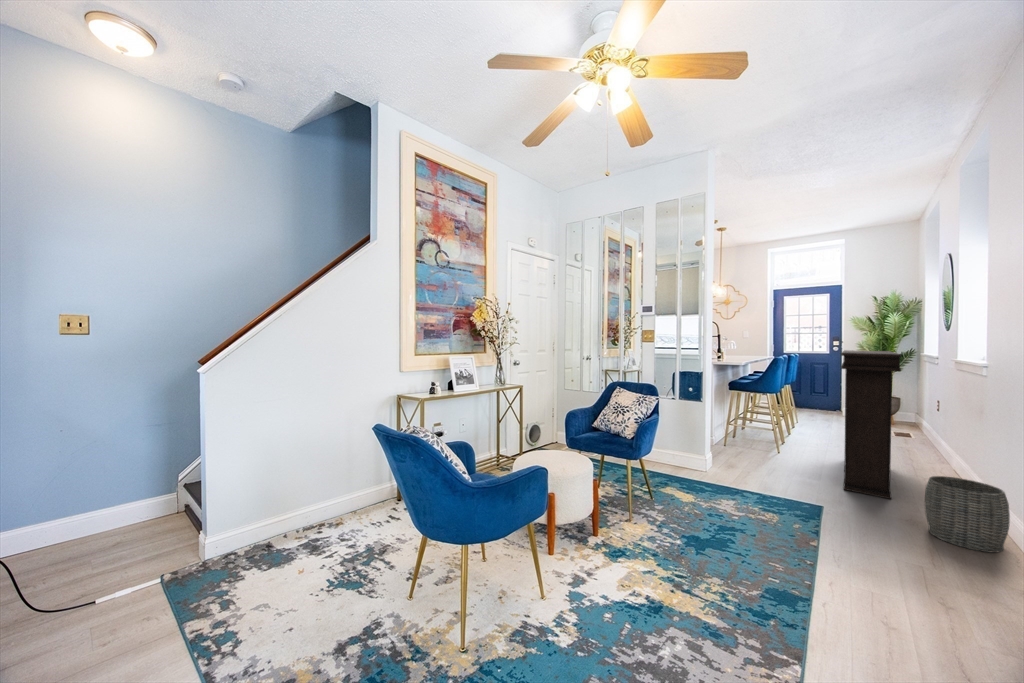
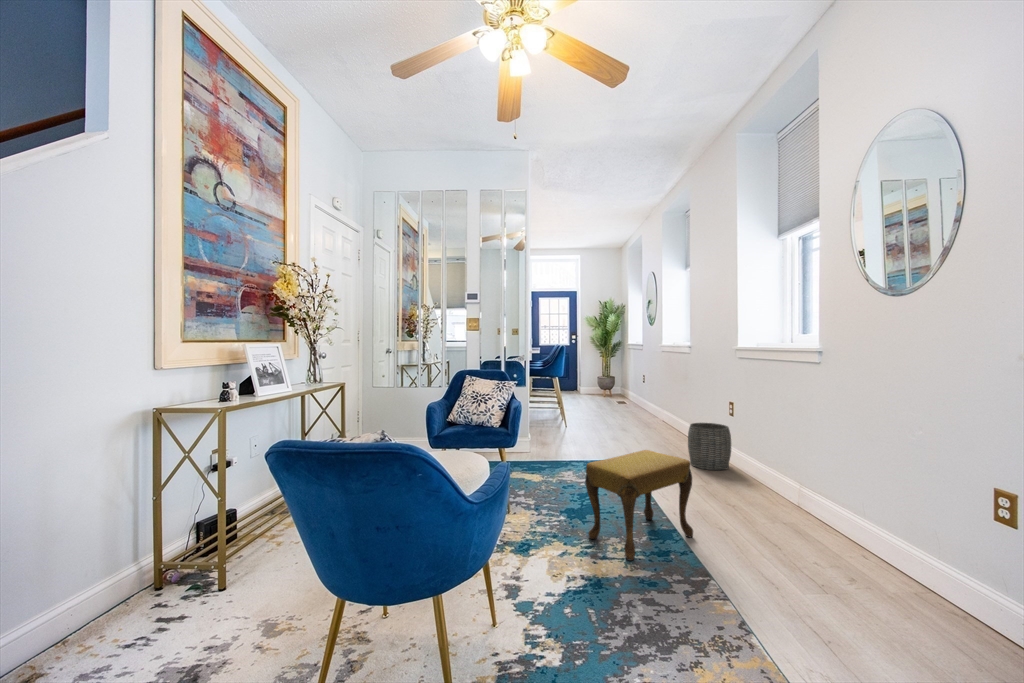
console table: present [841,350,901,499] -> none [609,336,662,449]
footstool: none [687,491,827,611] -> present [585,450,693,561]

